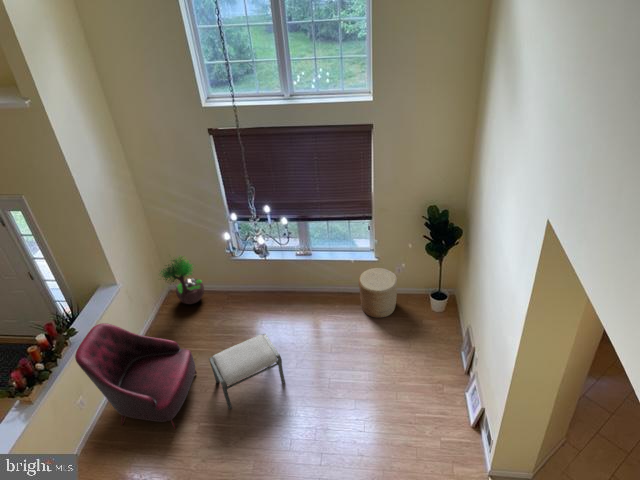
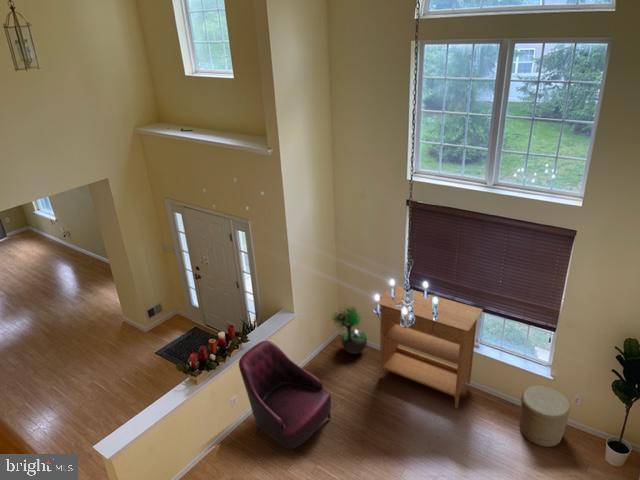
console table: none [205,219,312,316] -> present [375,286,483,409]
ottoman: present [209,334,285,409] -> none [342,407,407,466]

